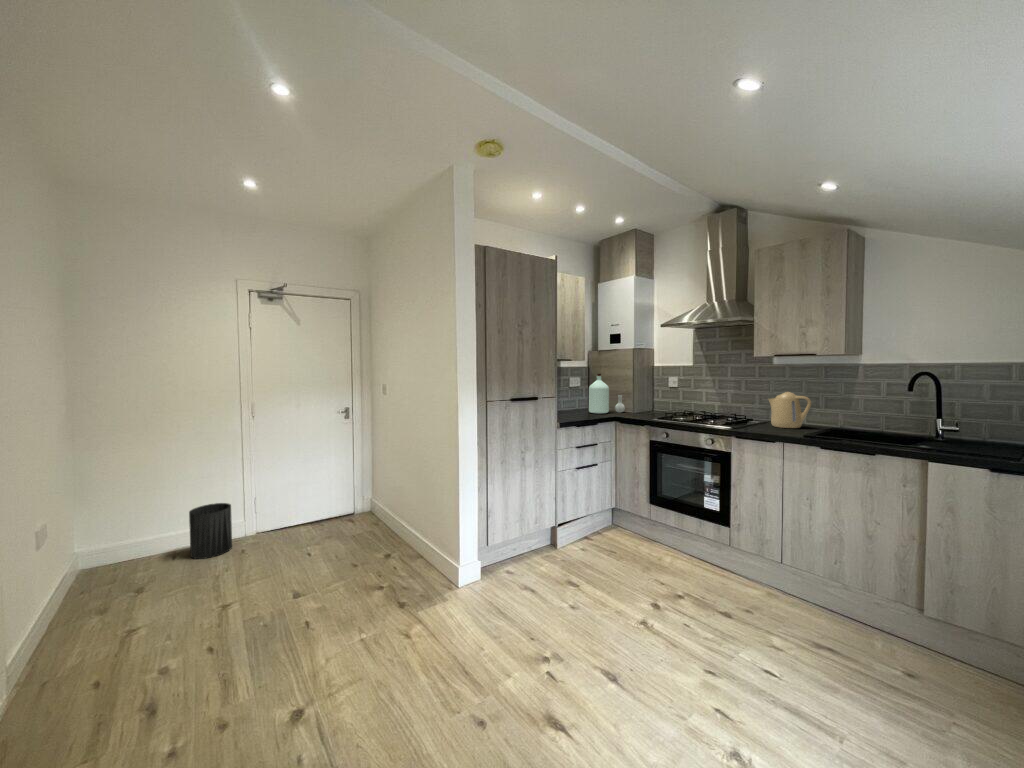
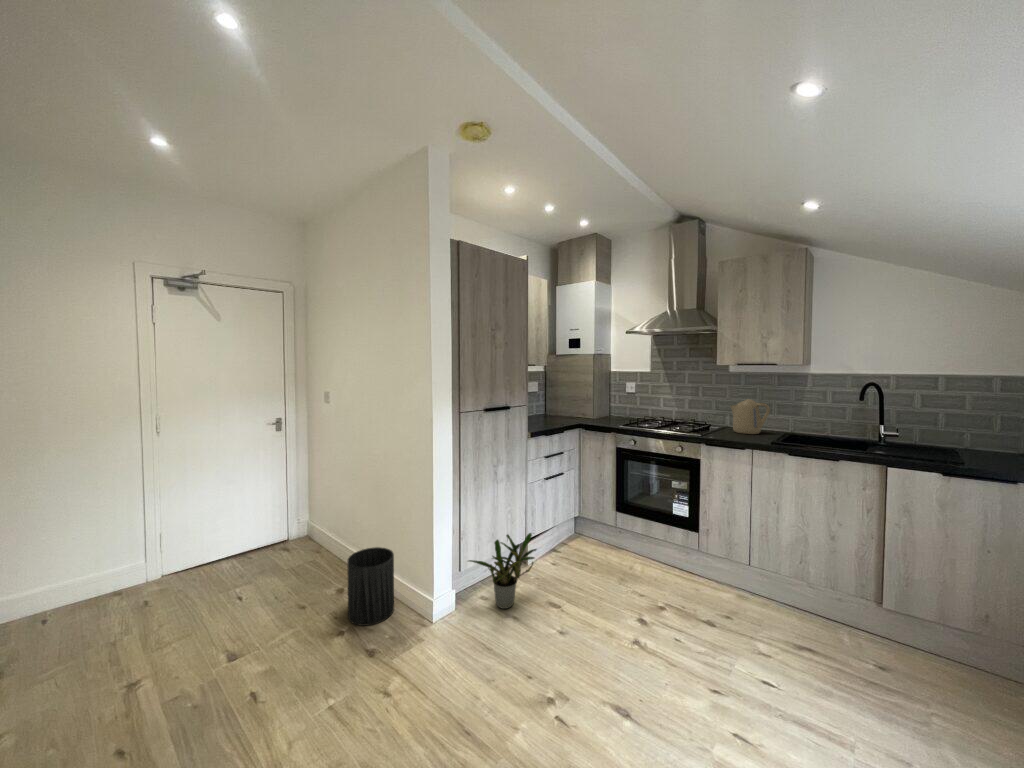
bottle: present [589,374,625,413] -> none [552,379,588,420]
trash can: present [189,503,232,559] -> present [347,547,394,626]
potted plant: none [491,515,559,582] -> present [469,533,536,609]

